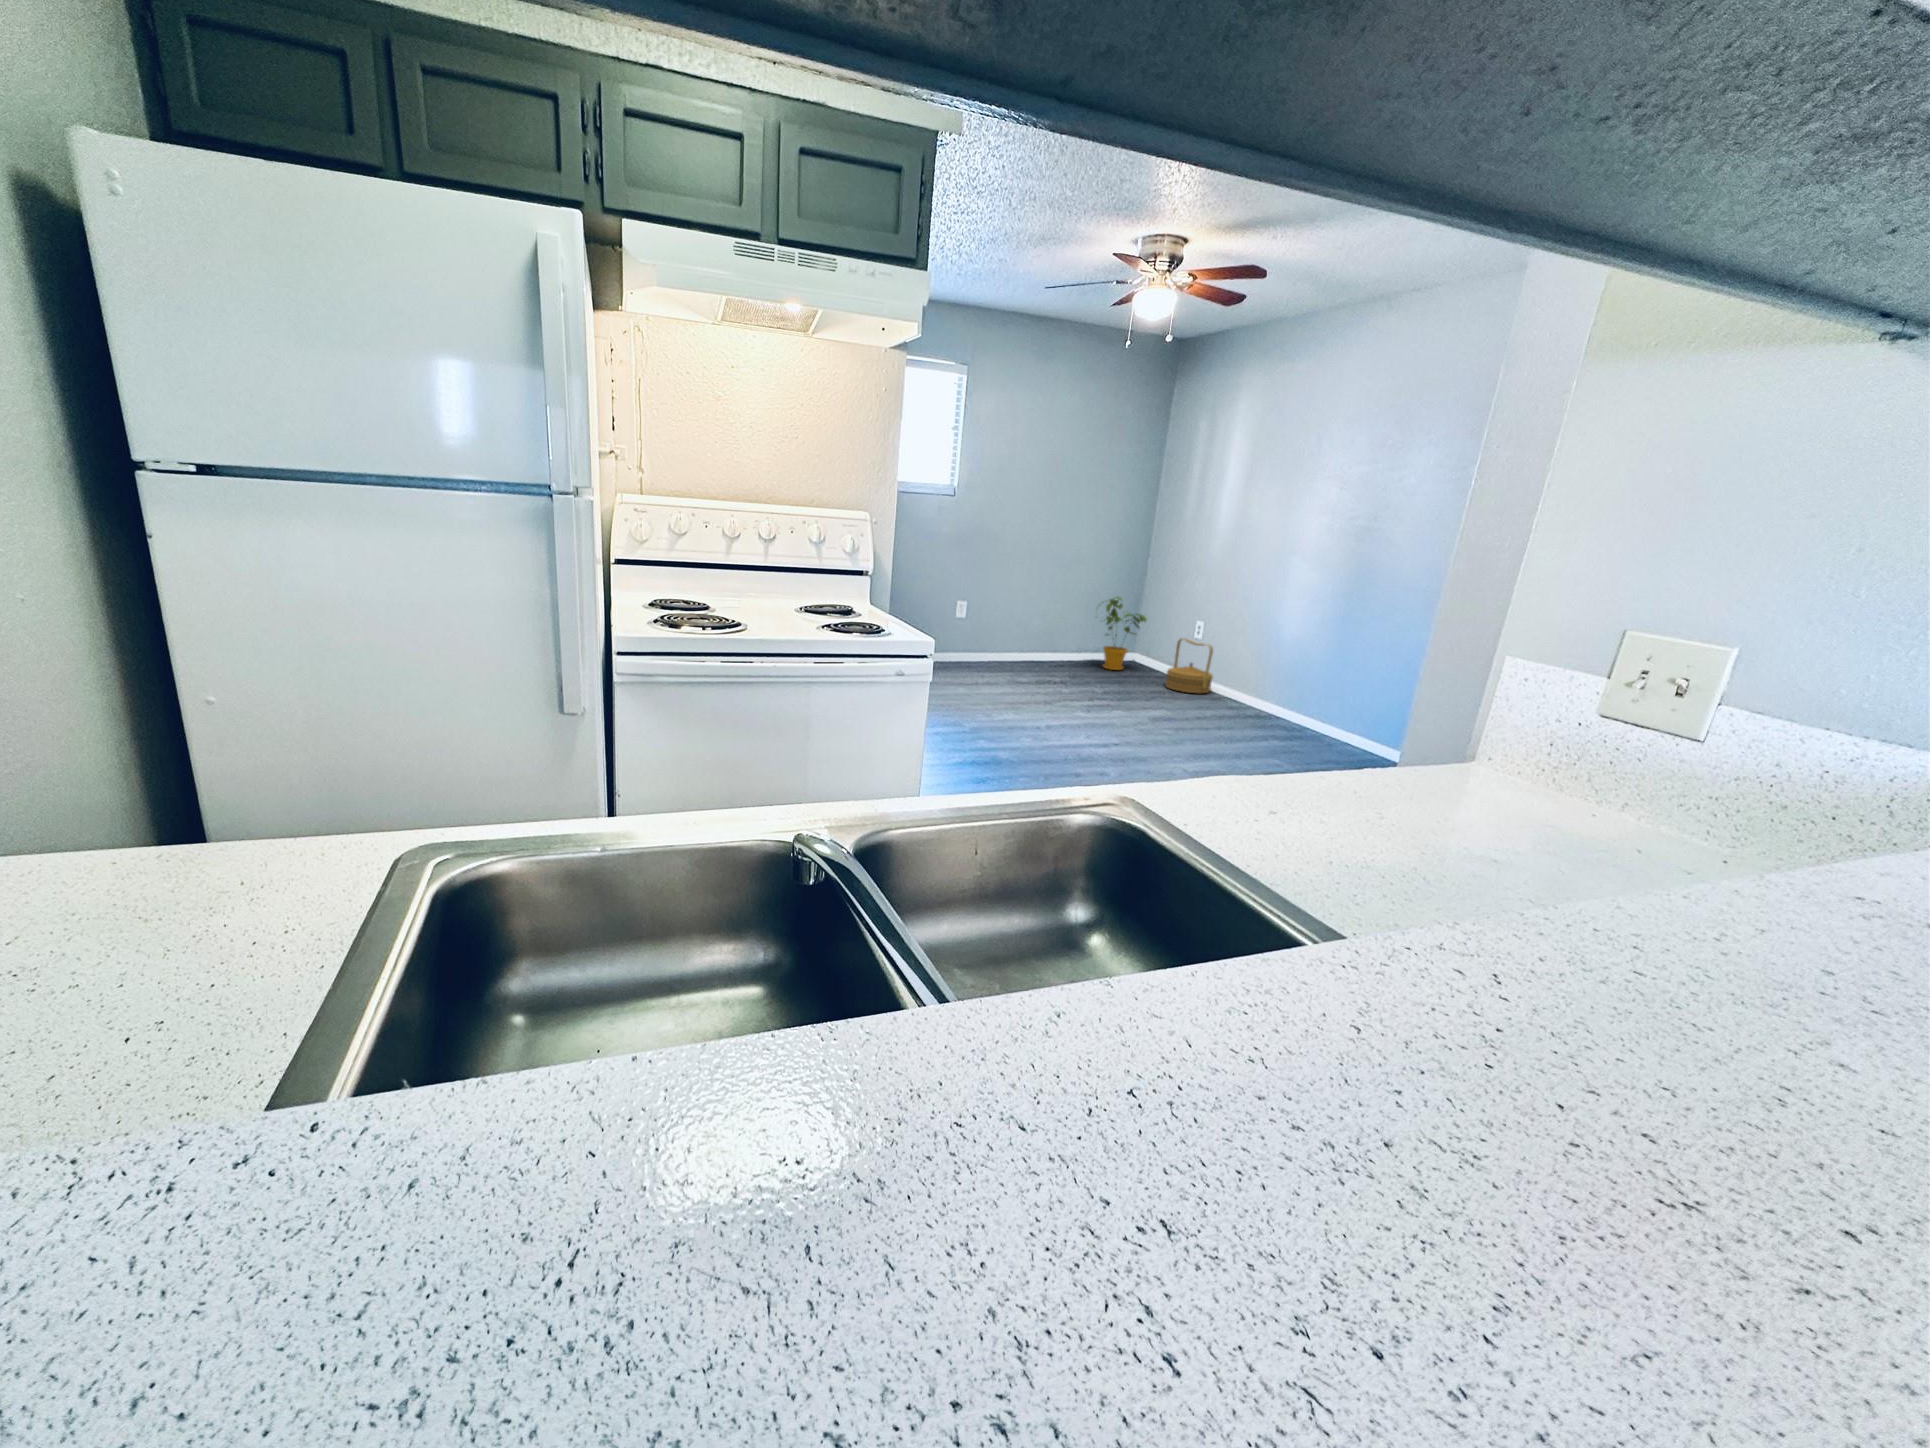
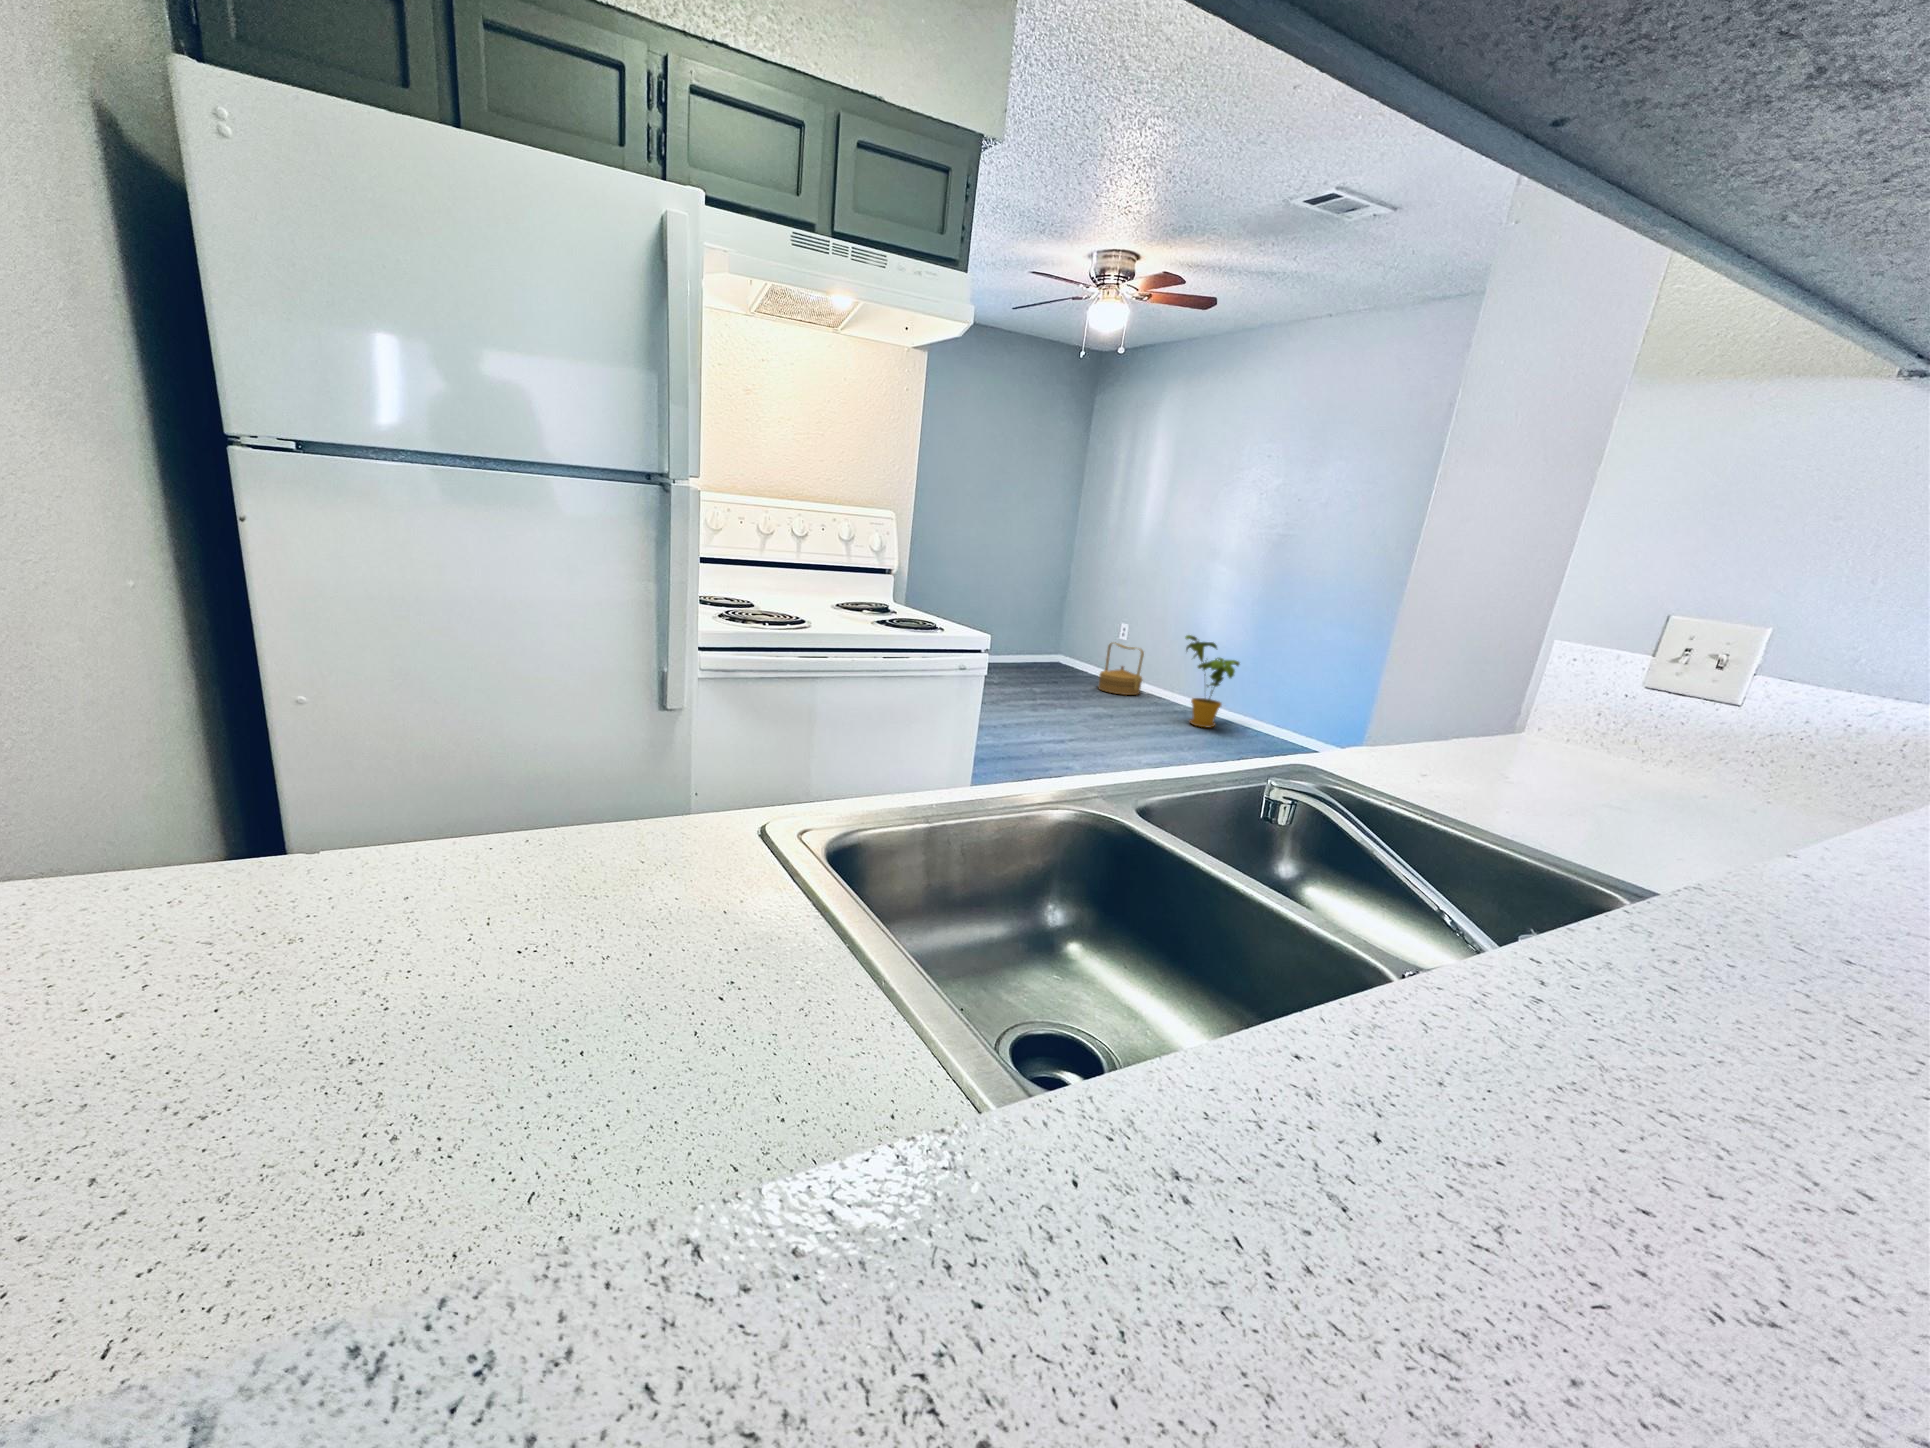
house plant: present [1103,596,1147,670] -> present [1186,635,1240,728]

